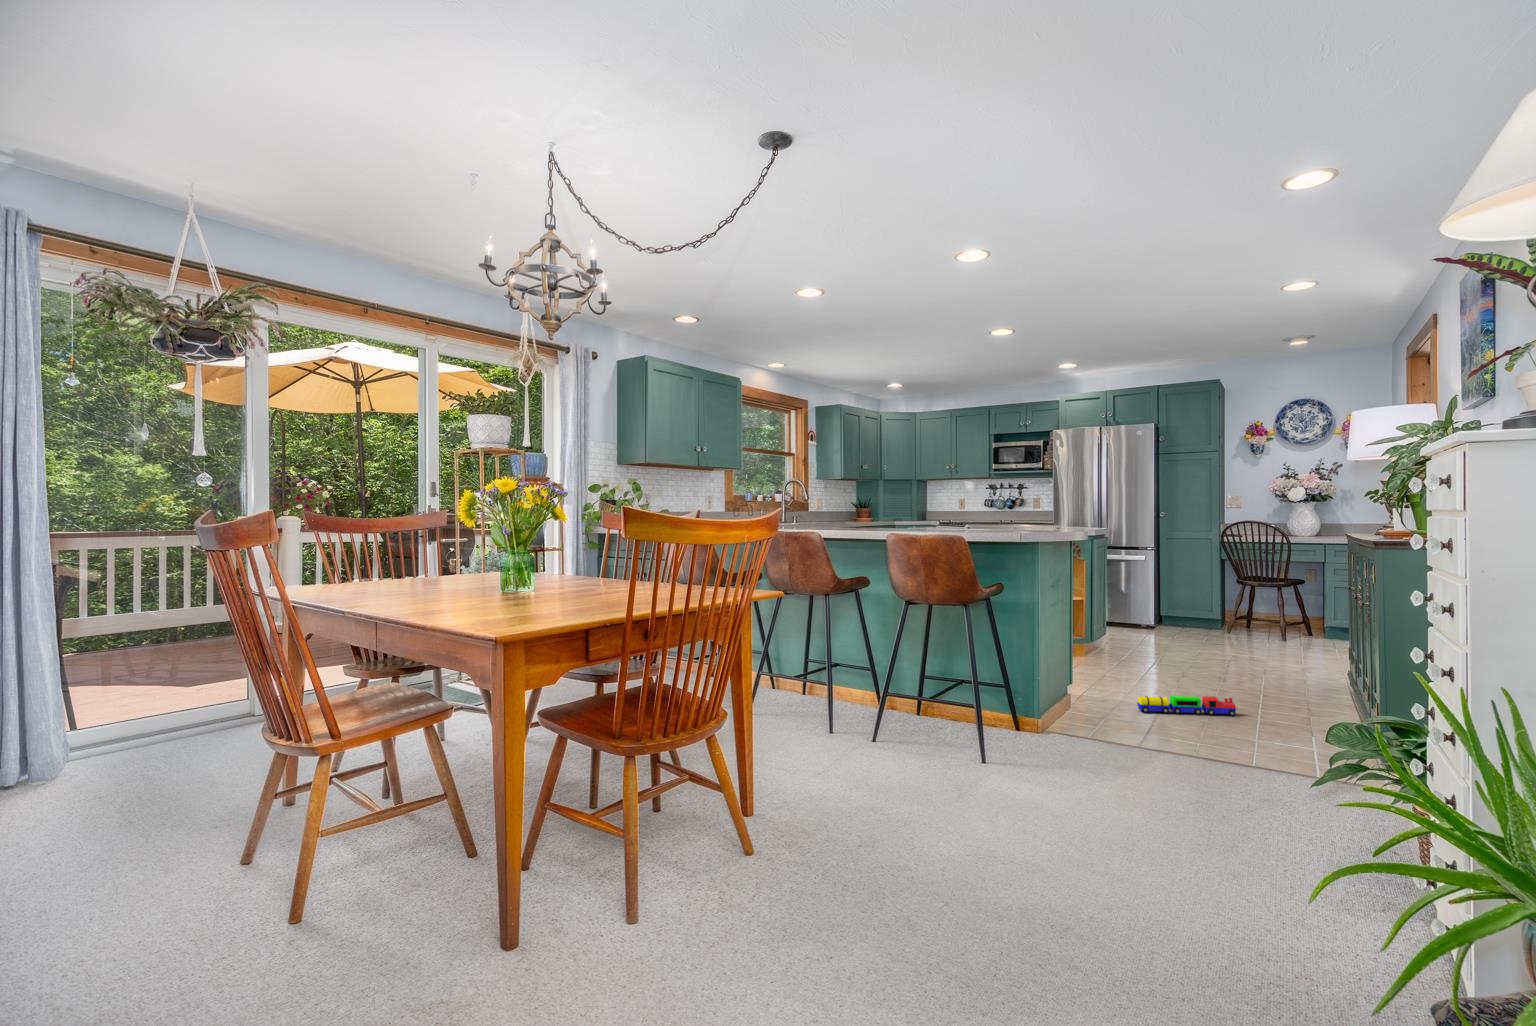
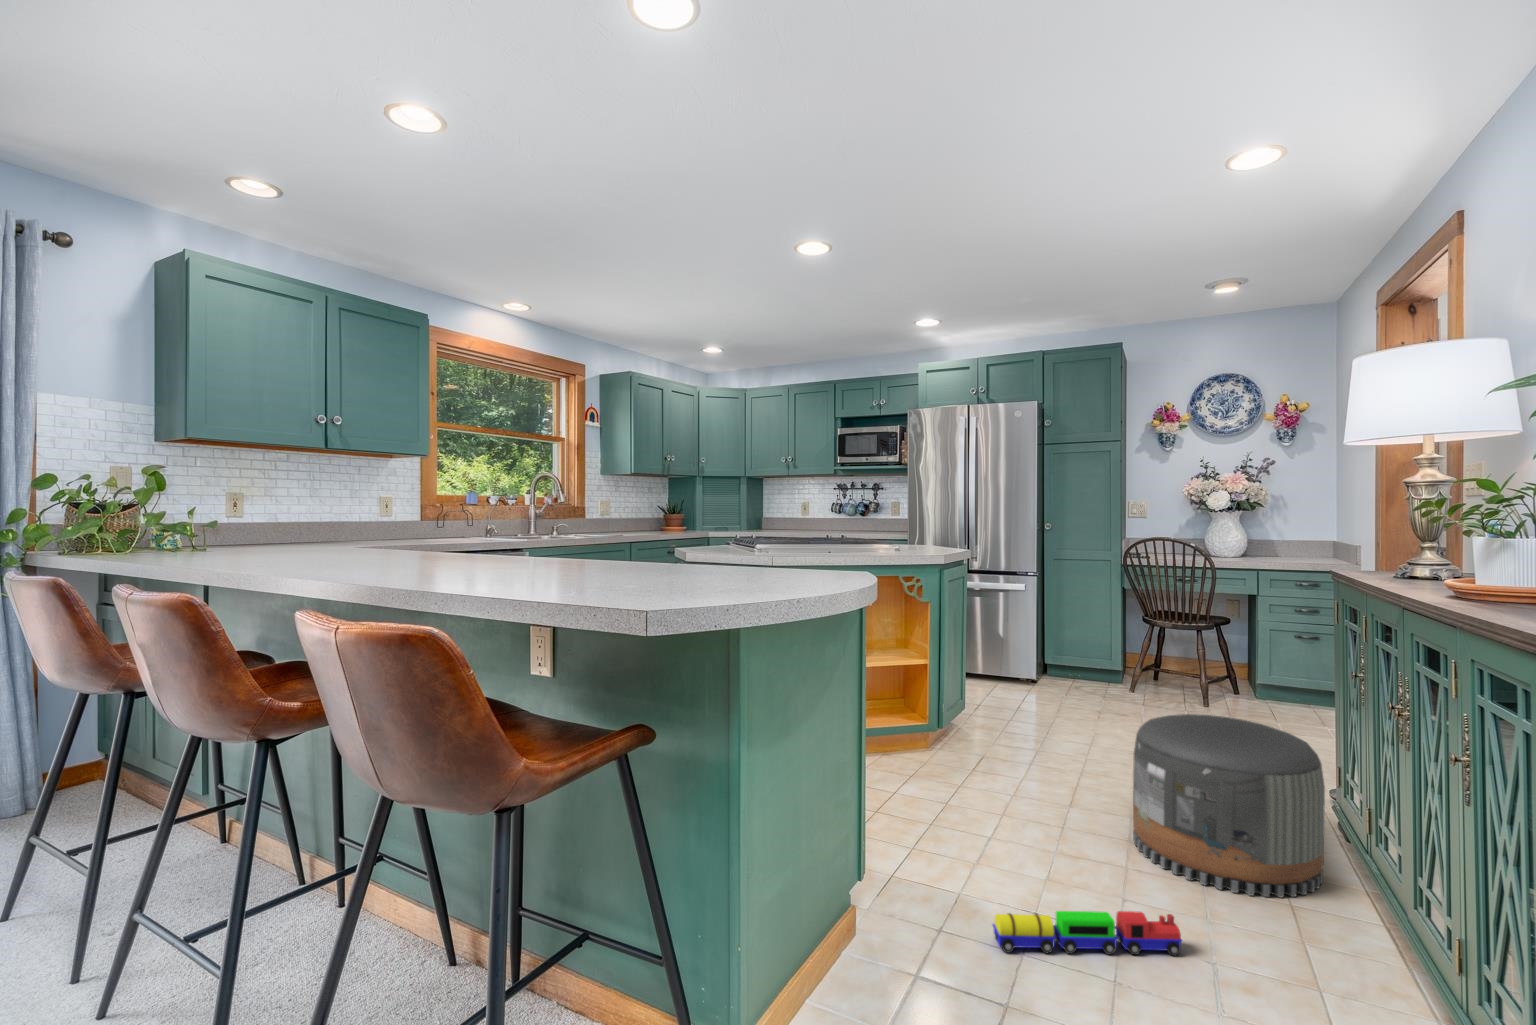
pouf: none [1217,617,1327,704] -> present [1133,714,1325,898]

